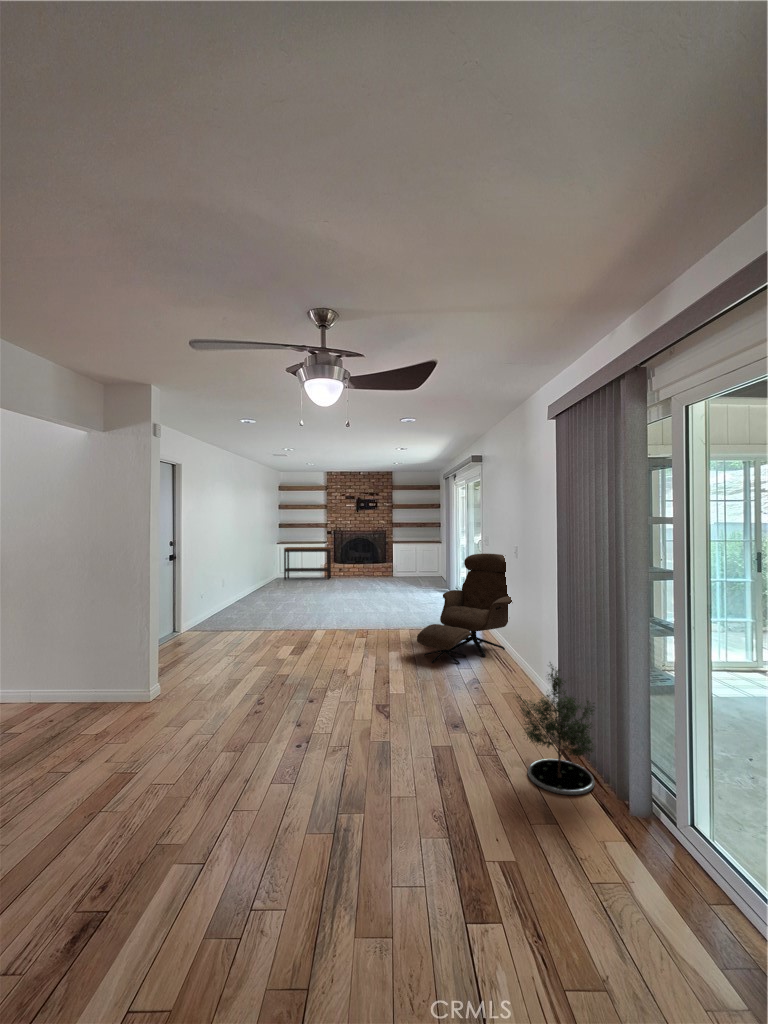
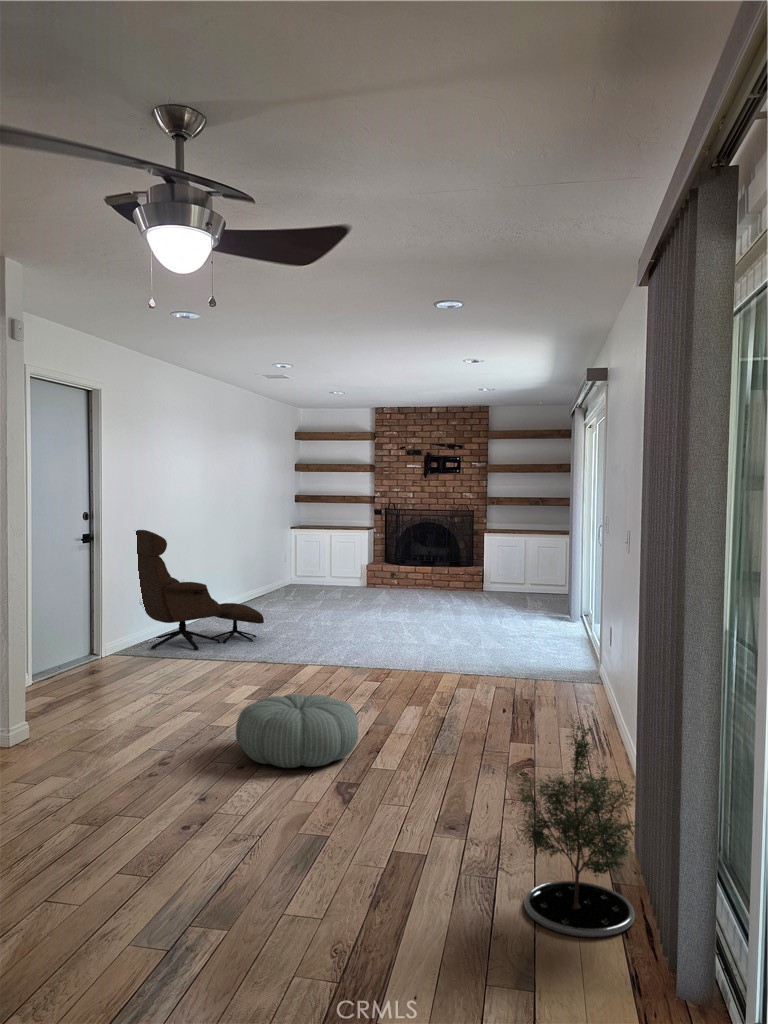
console table: present [284,547,331,580] -> none [298,535,379,592]
lounge chair: present [417,554,512,664] -> present [136,530,264,650]
pouf: none [304,651,379,698] -> present [236,694,358,768]

